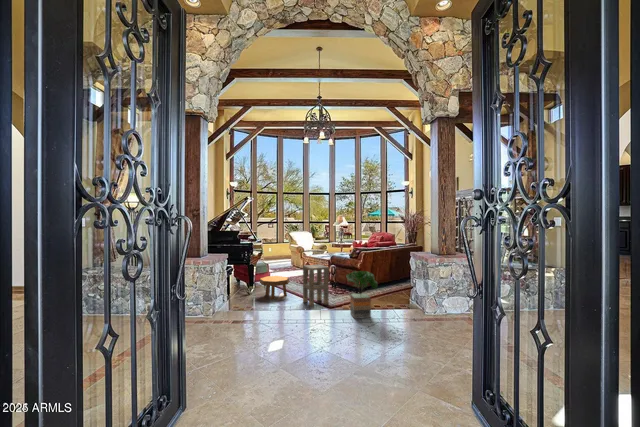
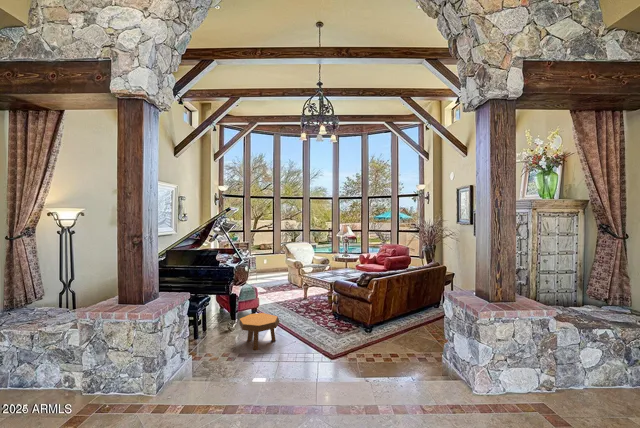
side table: present [303,264,329,306] -> none [296,303,330,366]
potted tree: present [347,271,377,319] -> none [355,327,406,406]

